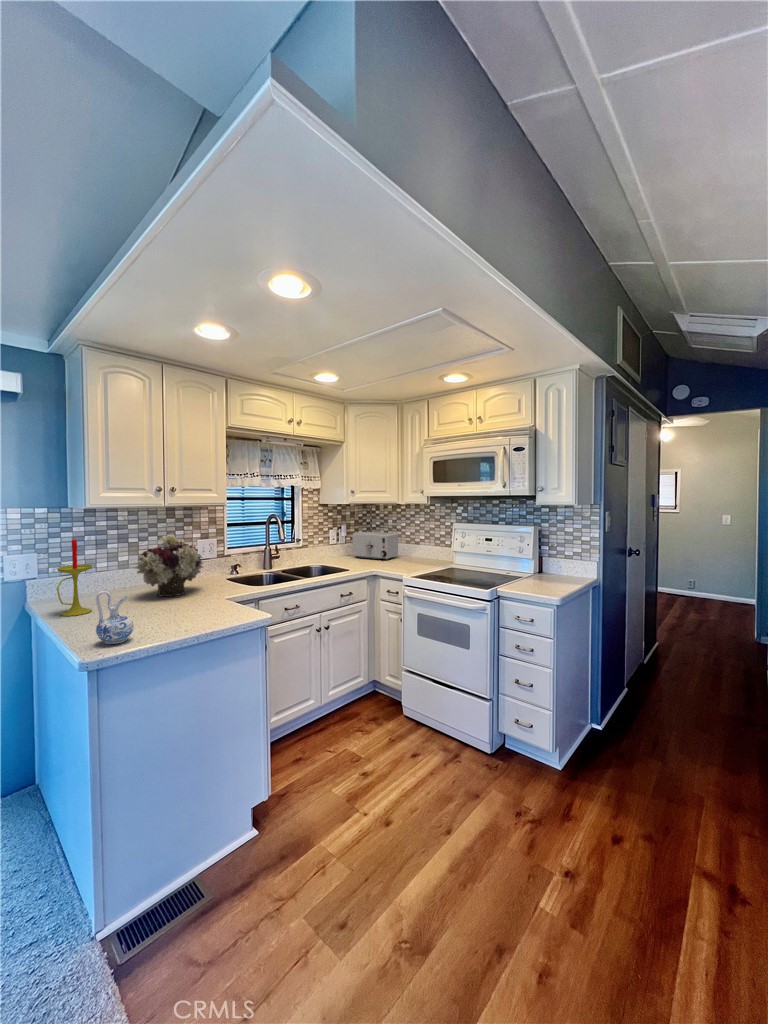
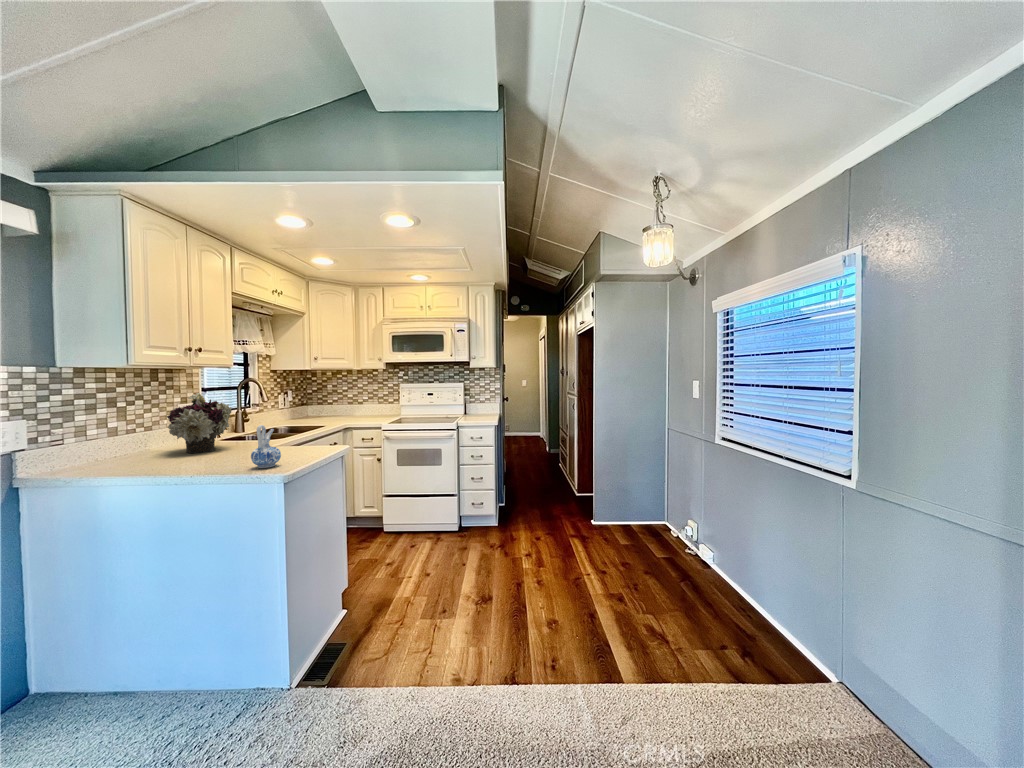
toaster: present [353,532,398,560] -> none [302,396,345,419]
candle: present [57,540,92,616] -> none [118,394,157,472]

